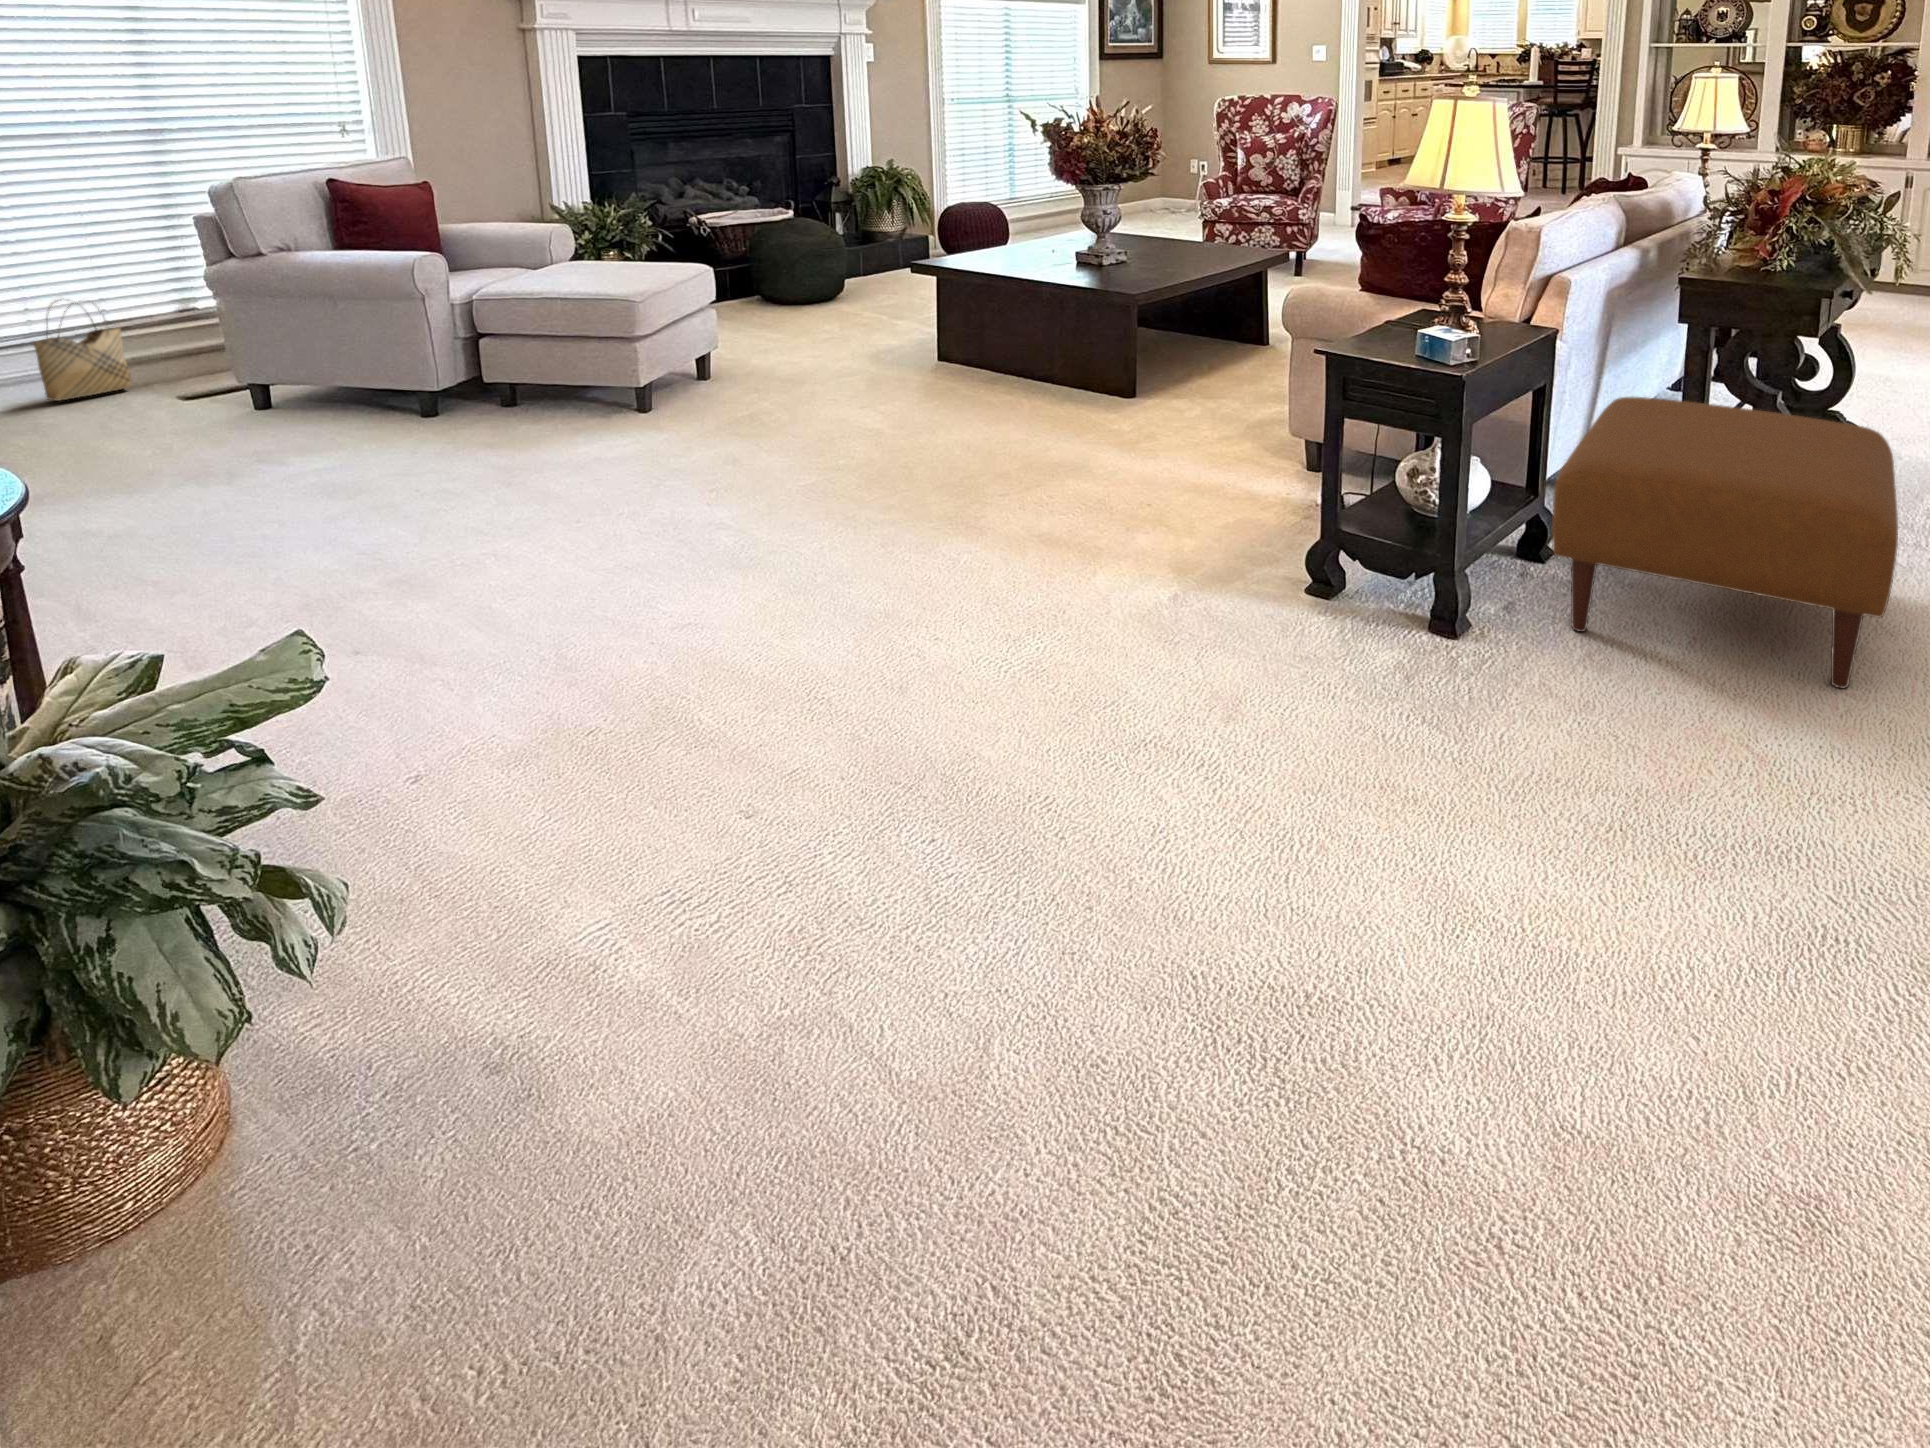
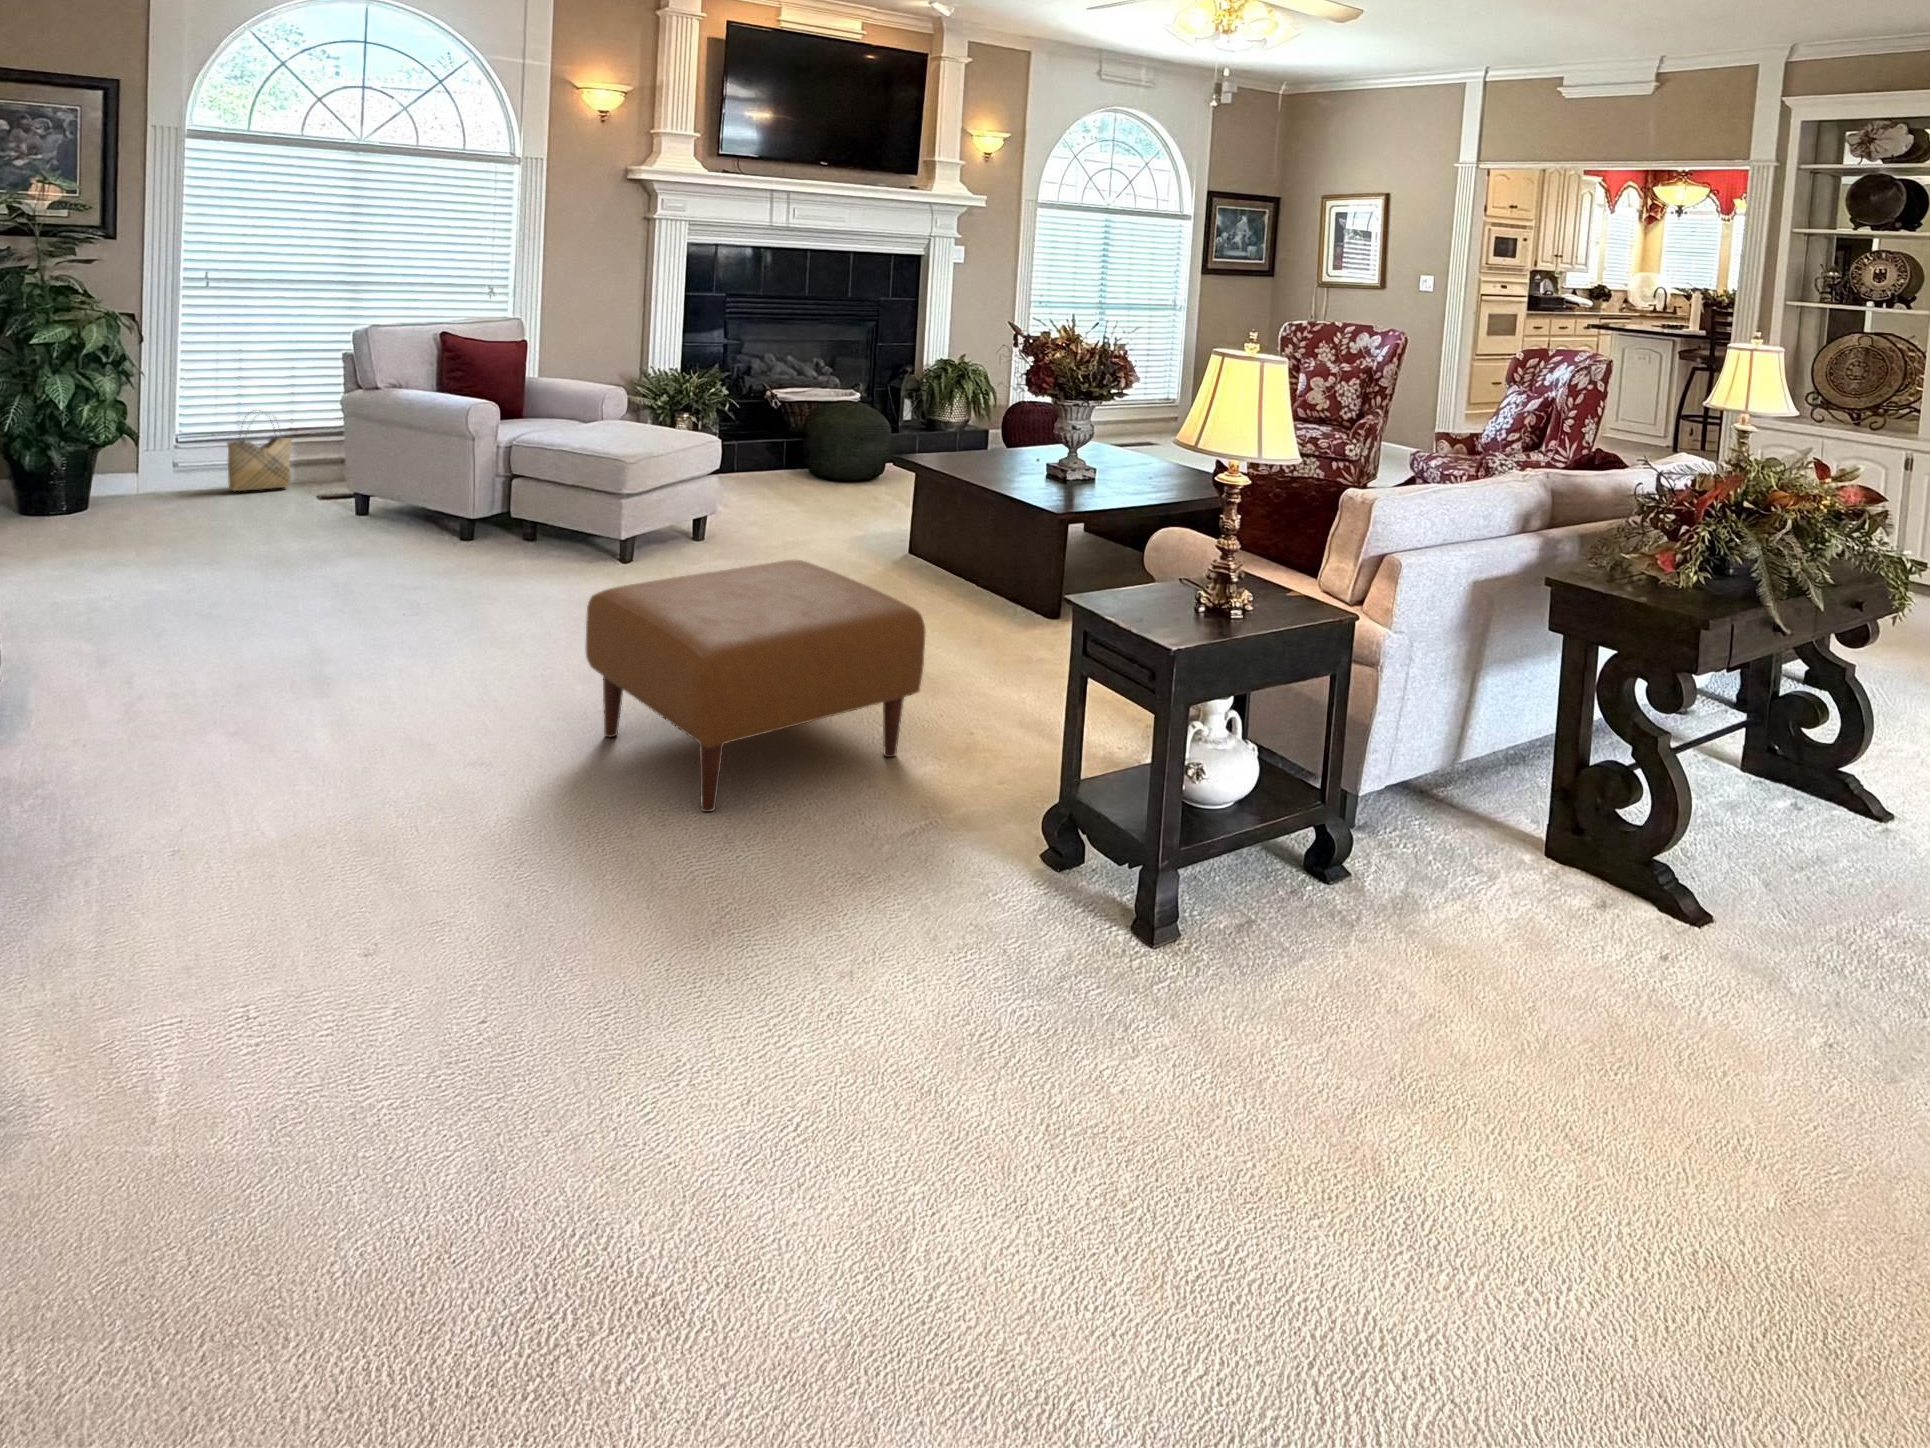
ottoman: present [1552,397,1898,688] -> present [586,560,926,812]

